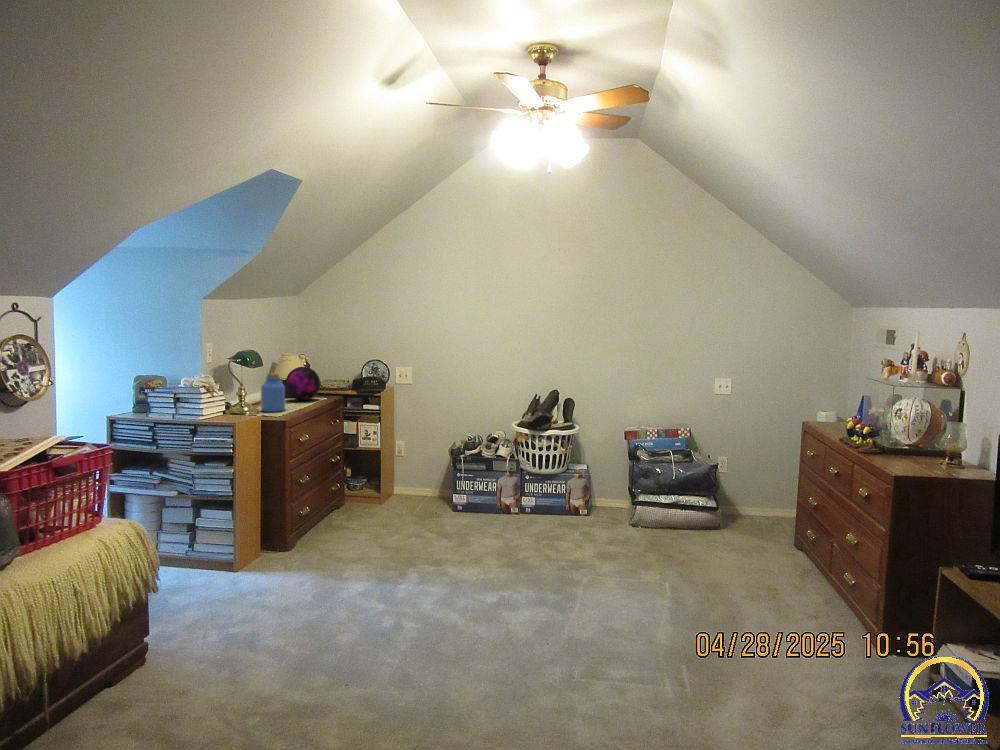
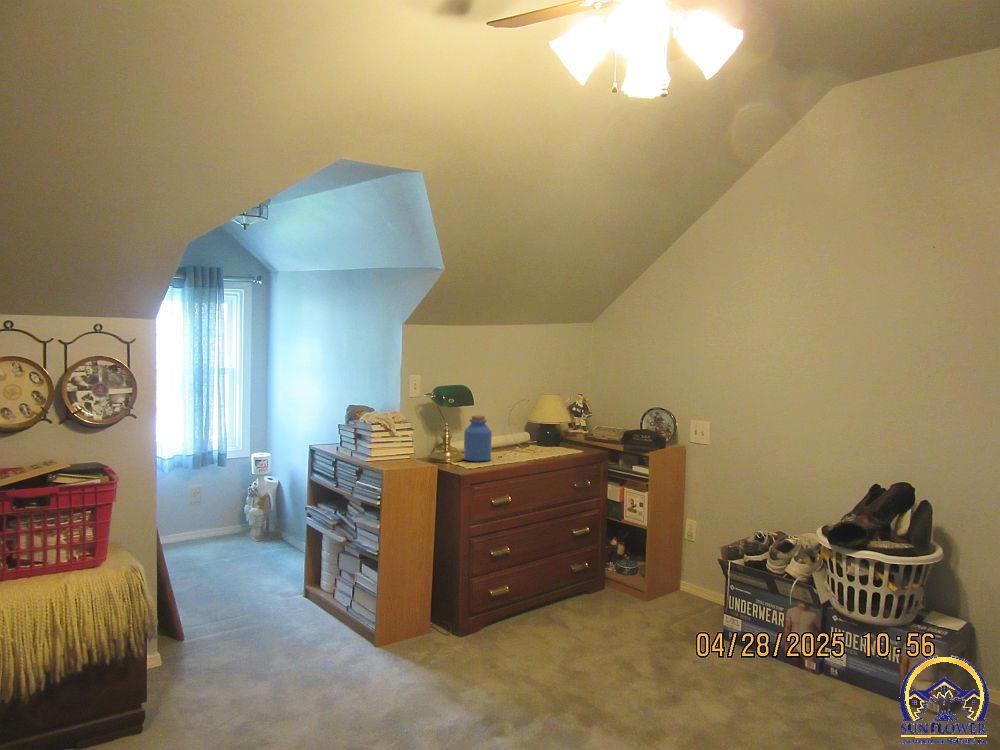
decorative orb: present [285,367,320,400] -> none [527,411,567,452]

